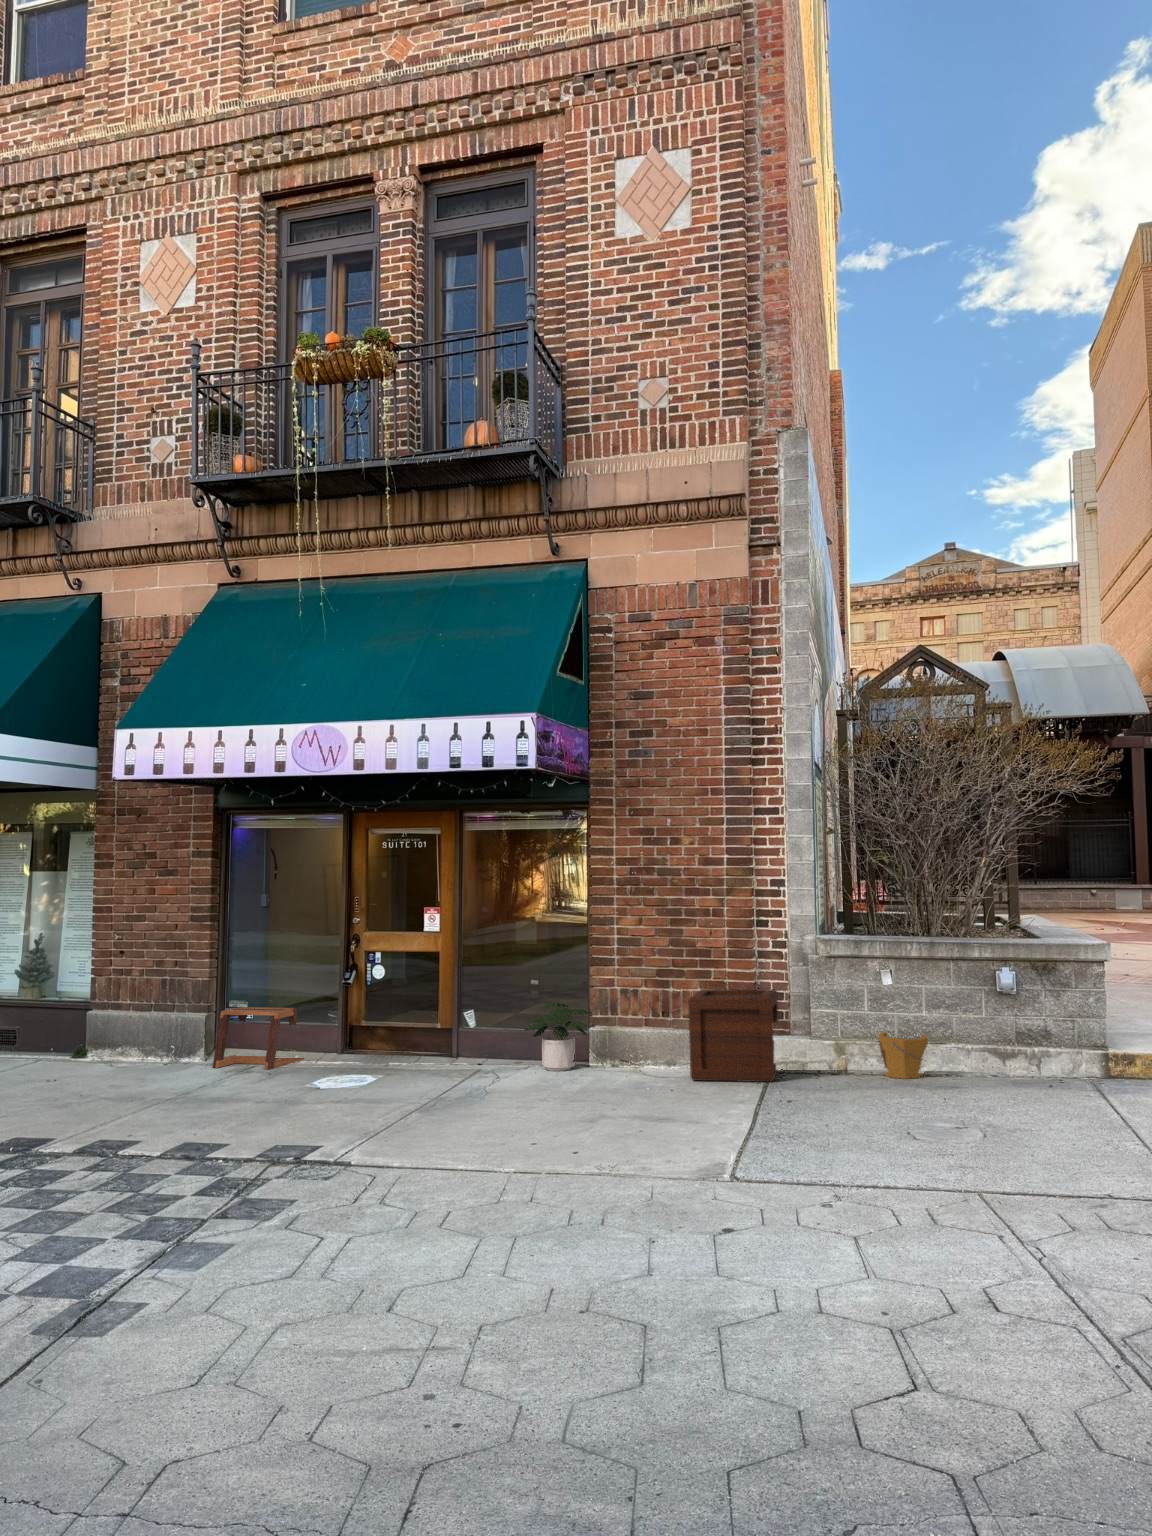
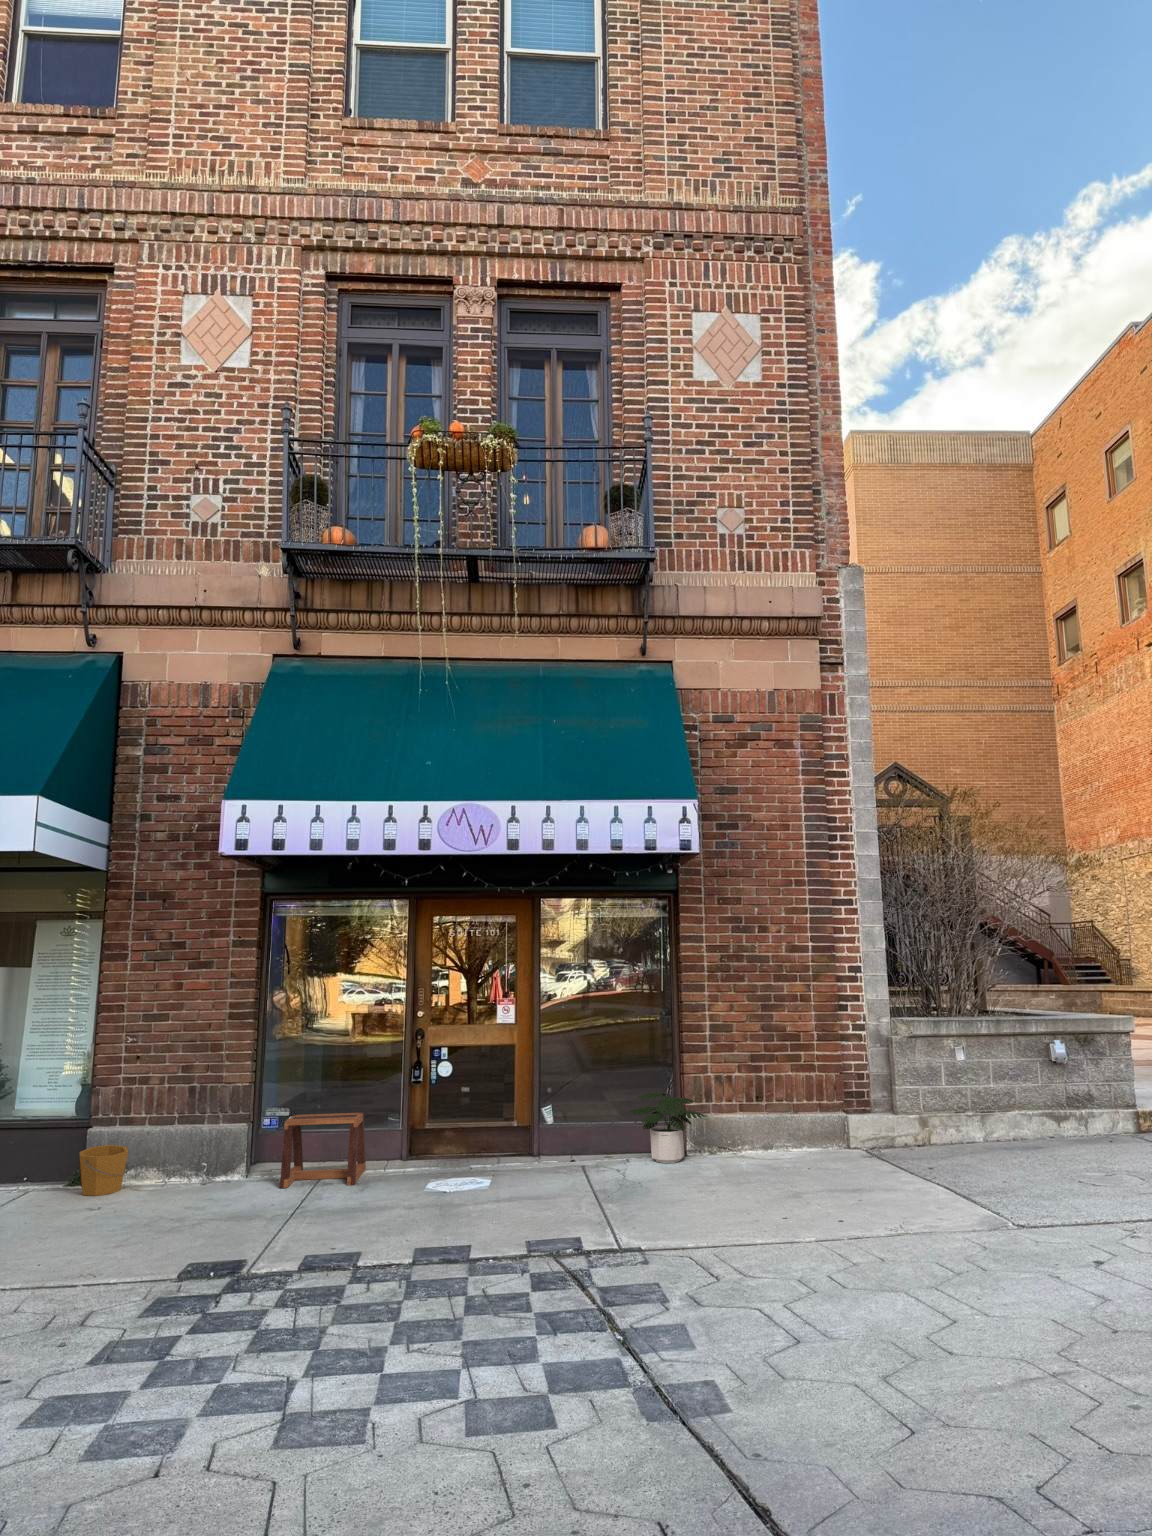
wooden crate: present [688,989,778,1082] -> none [795,1069,902,1164]
bucket: present [878,1032,928,1079] -> present [79,1145,128,1196]

